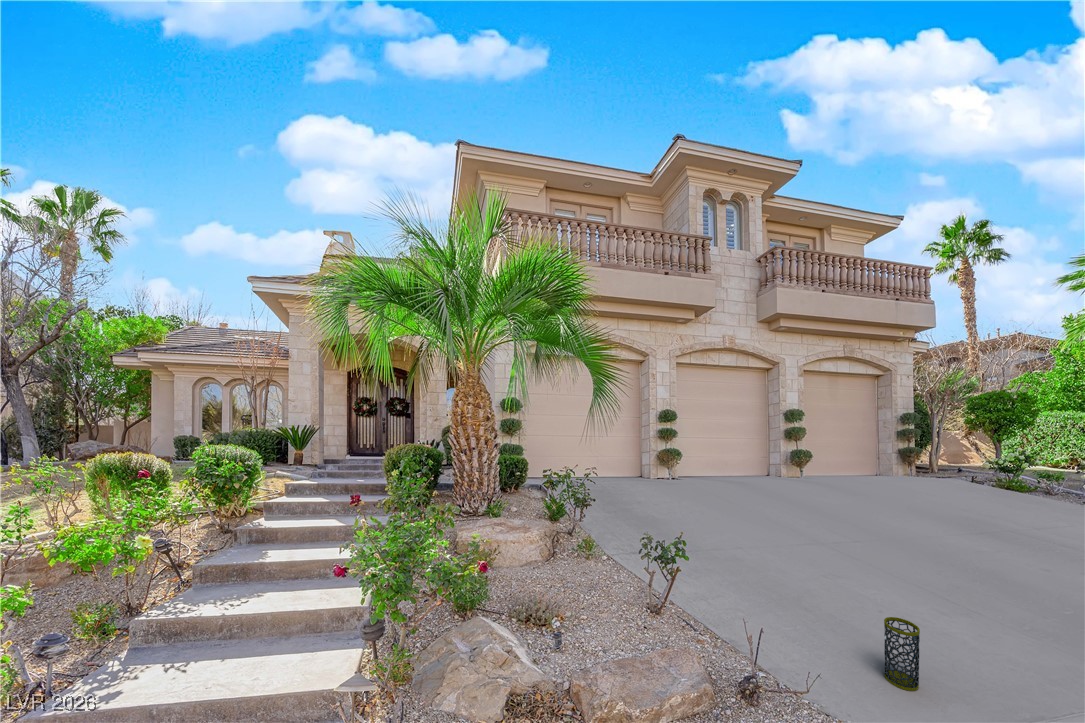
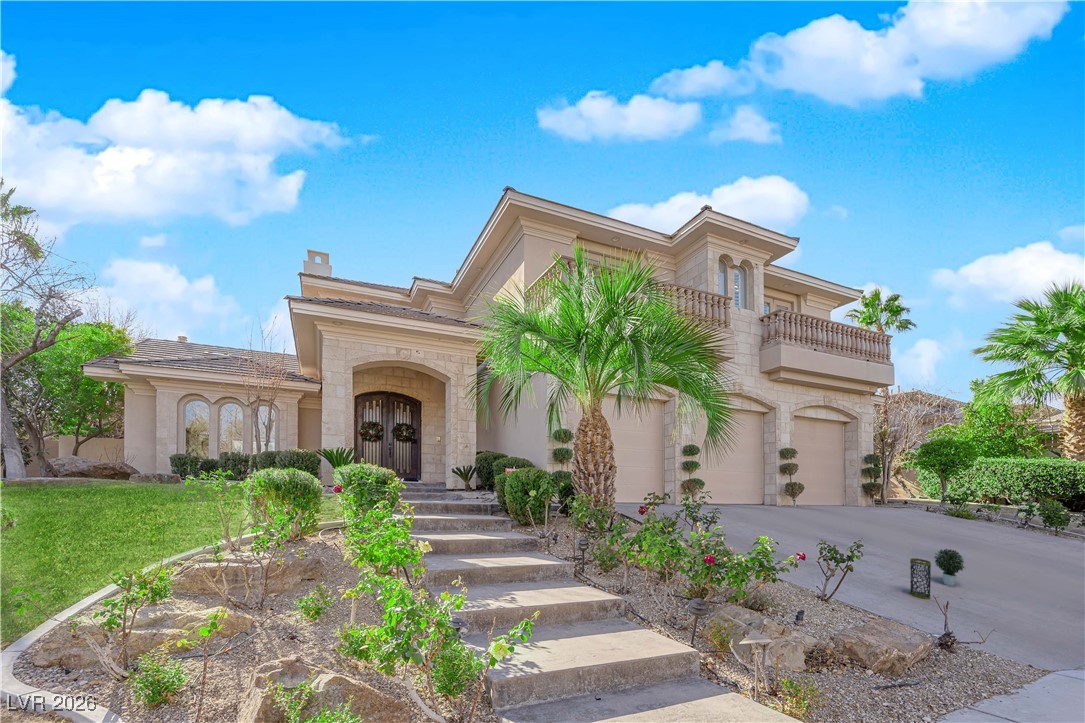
potted plant: none [942,590,997,653] -> present [934,549,964,587]

